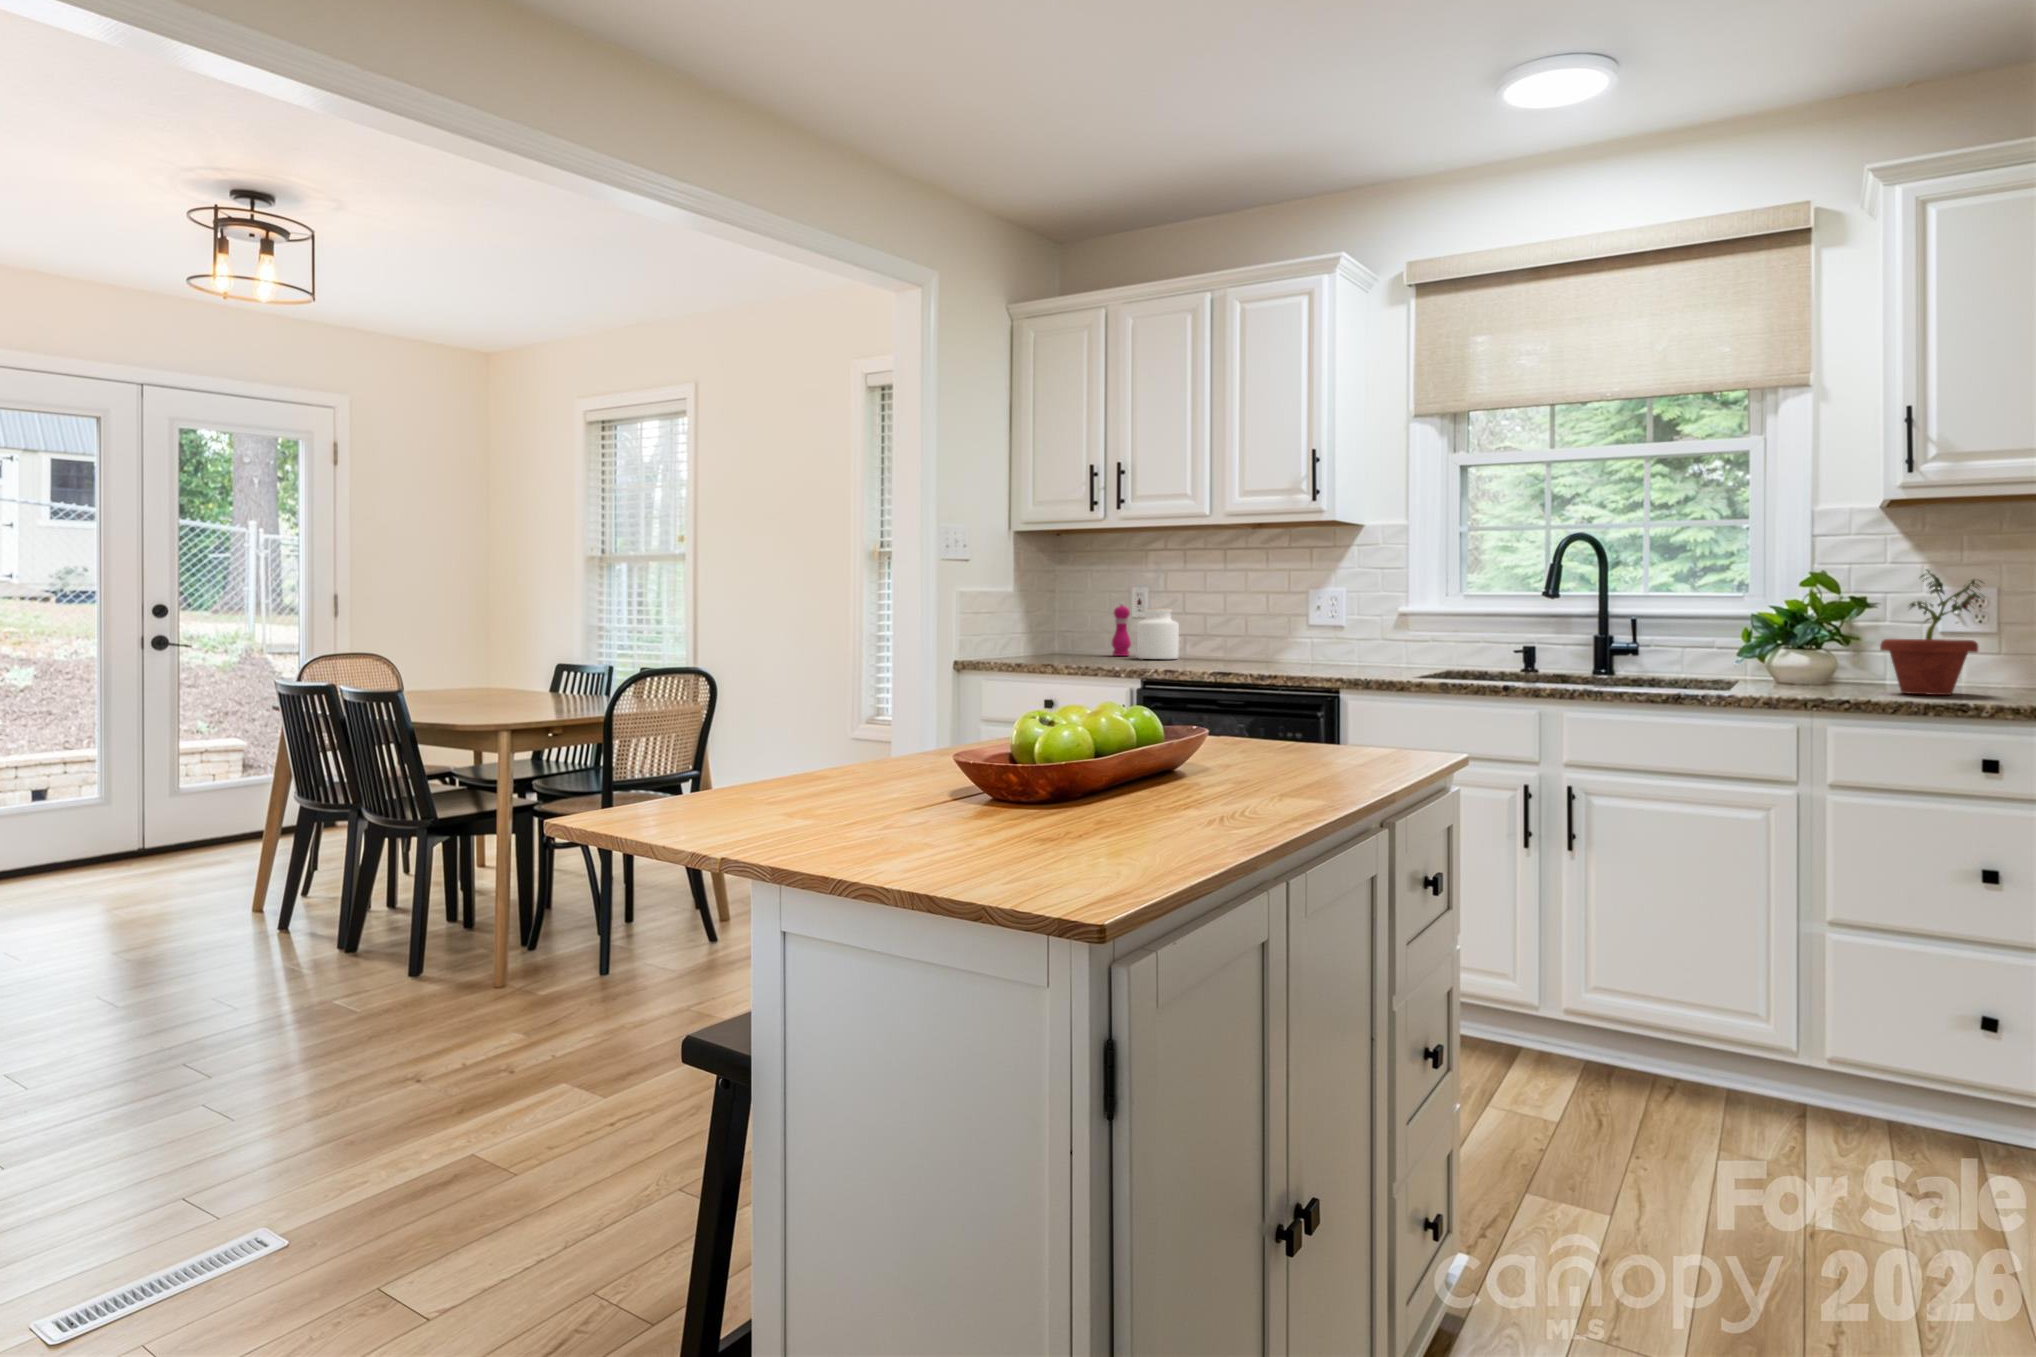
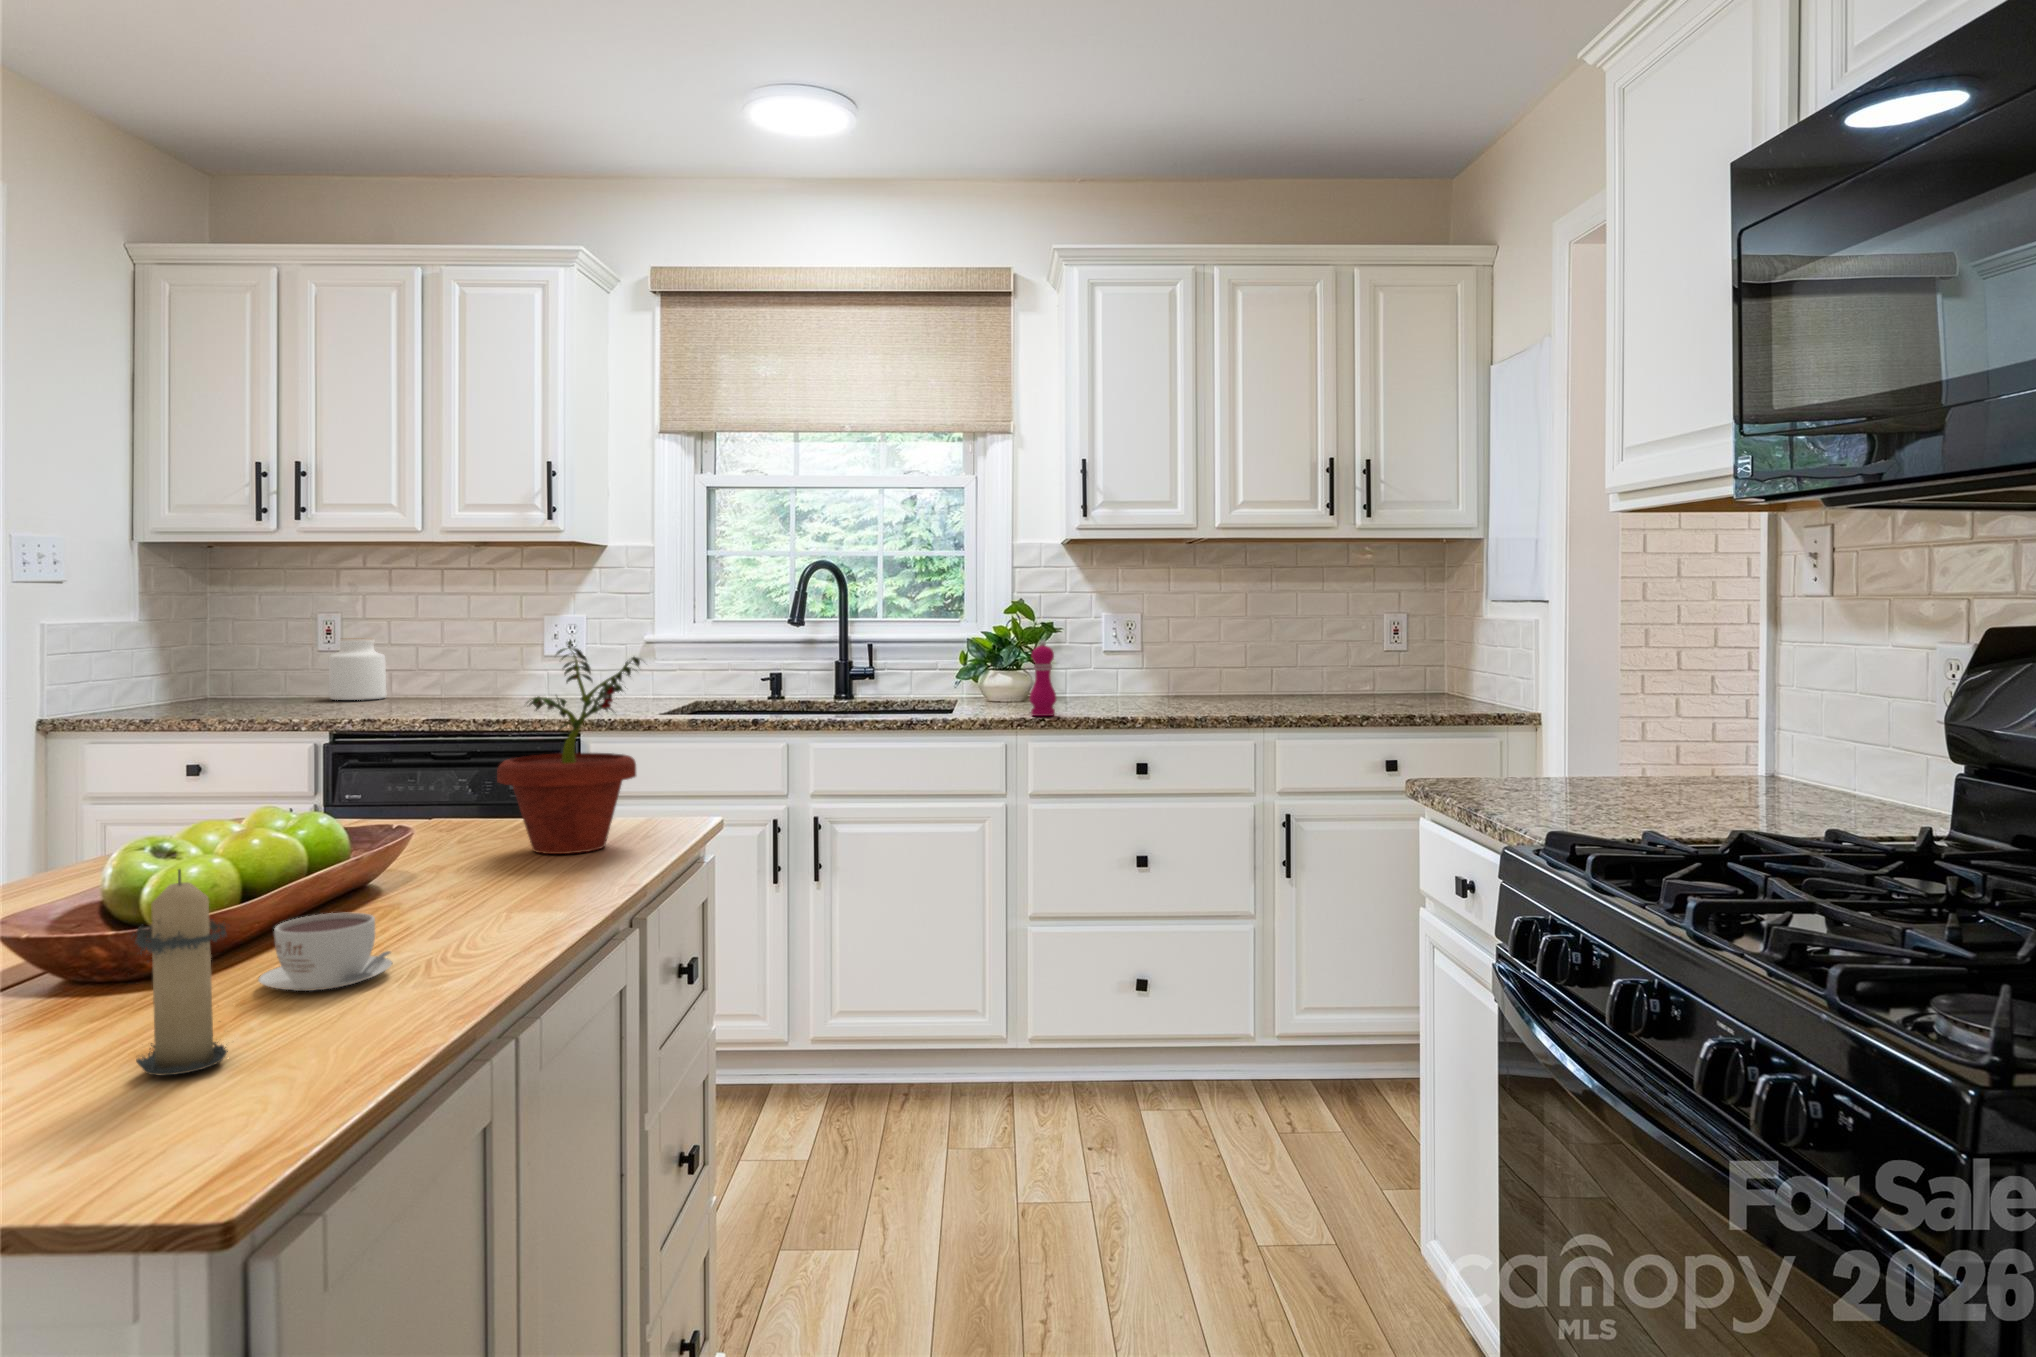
potted plant: present [1880,570,1982,695] -> present [497,641,640,854]
pepper mill: present [1112,602,1131,656] -> present [1029,640,1056,716]
candle: none [1068,714,1134,851] -> present [133,869,228,1075]
coffee cup: none [1132,773,1218,822] -> present [258,913,392,991]

